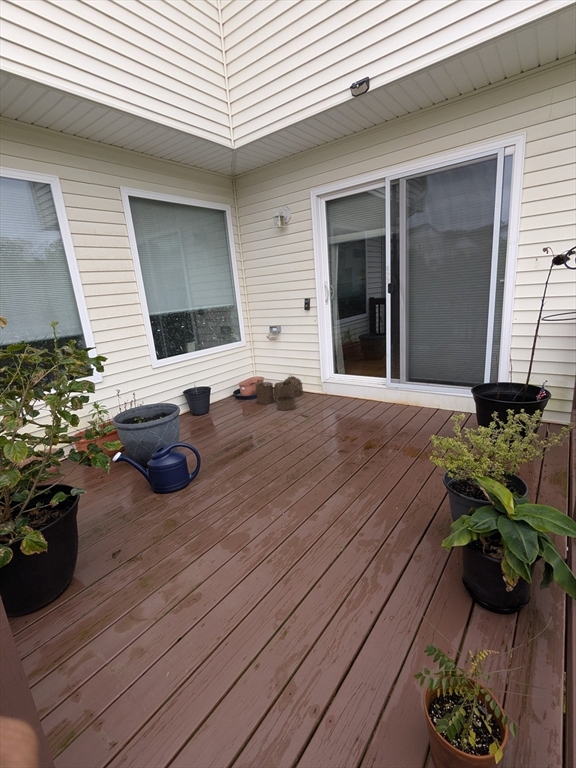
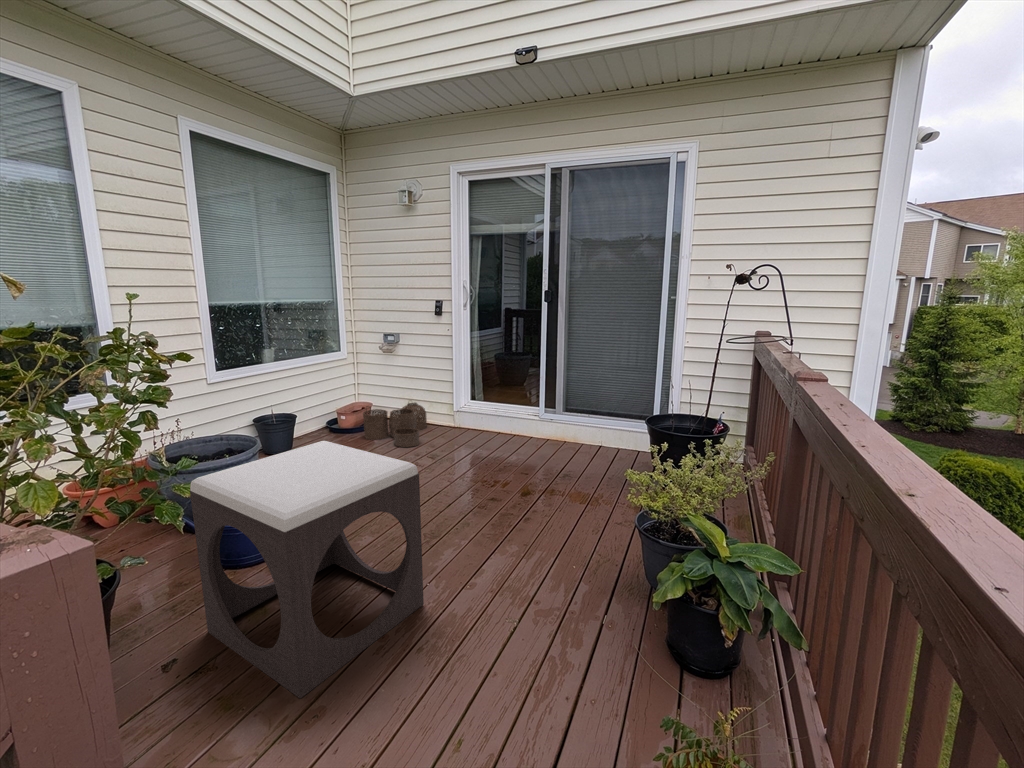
footstool: none [122,410,278,585] -> present [190,441,424,698]

